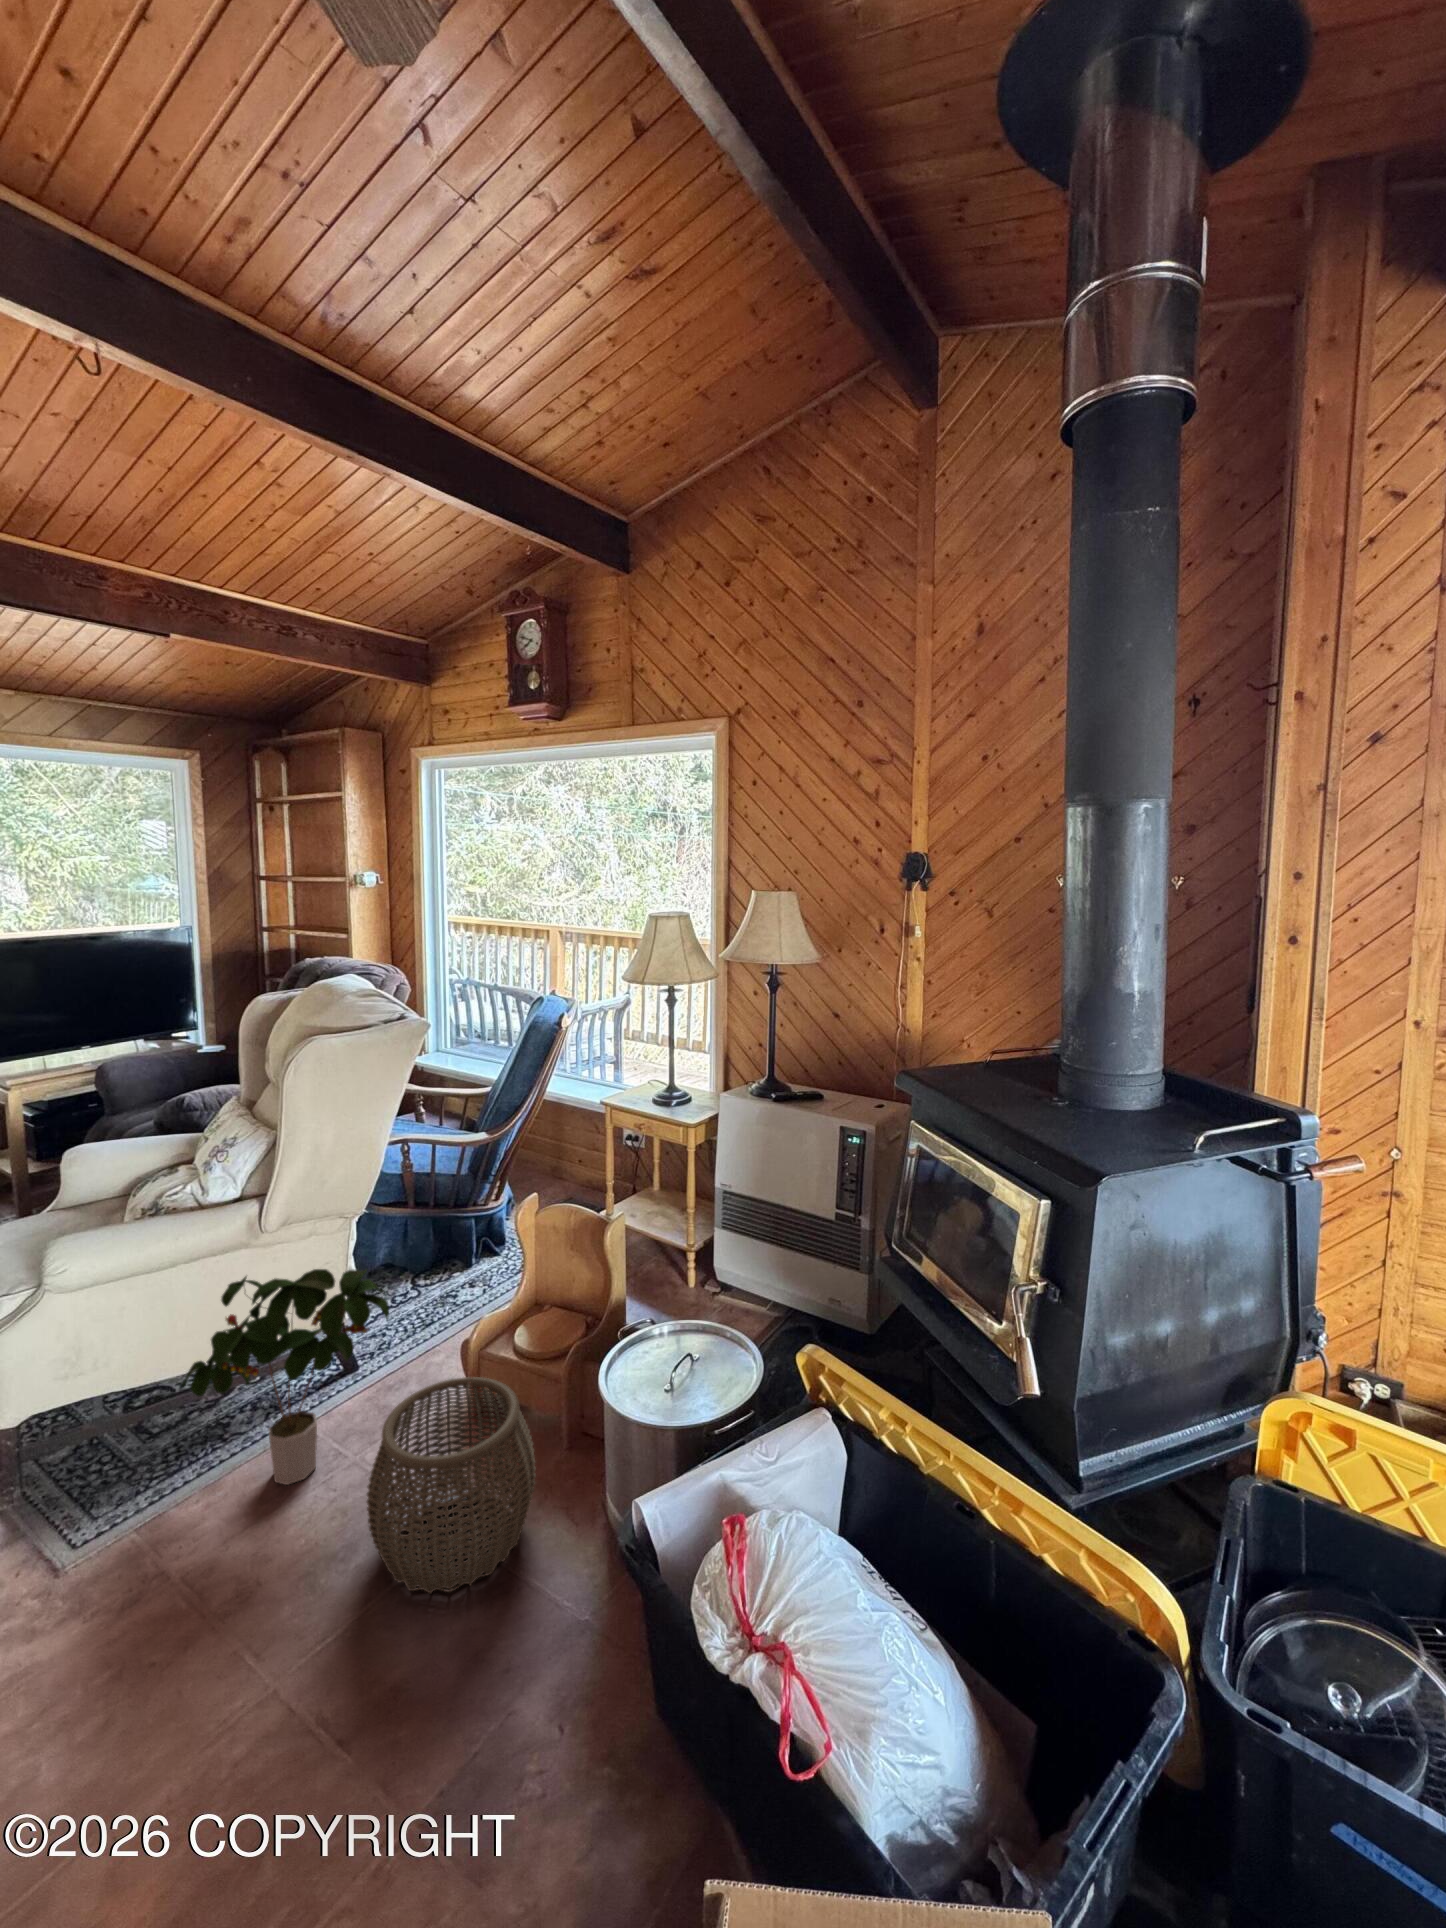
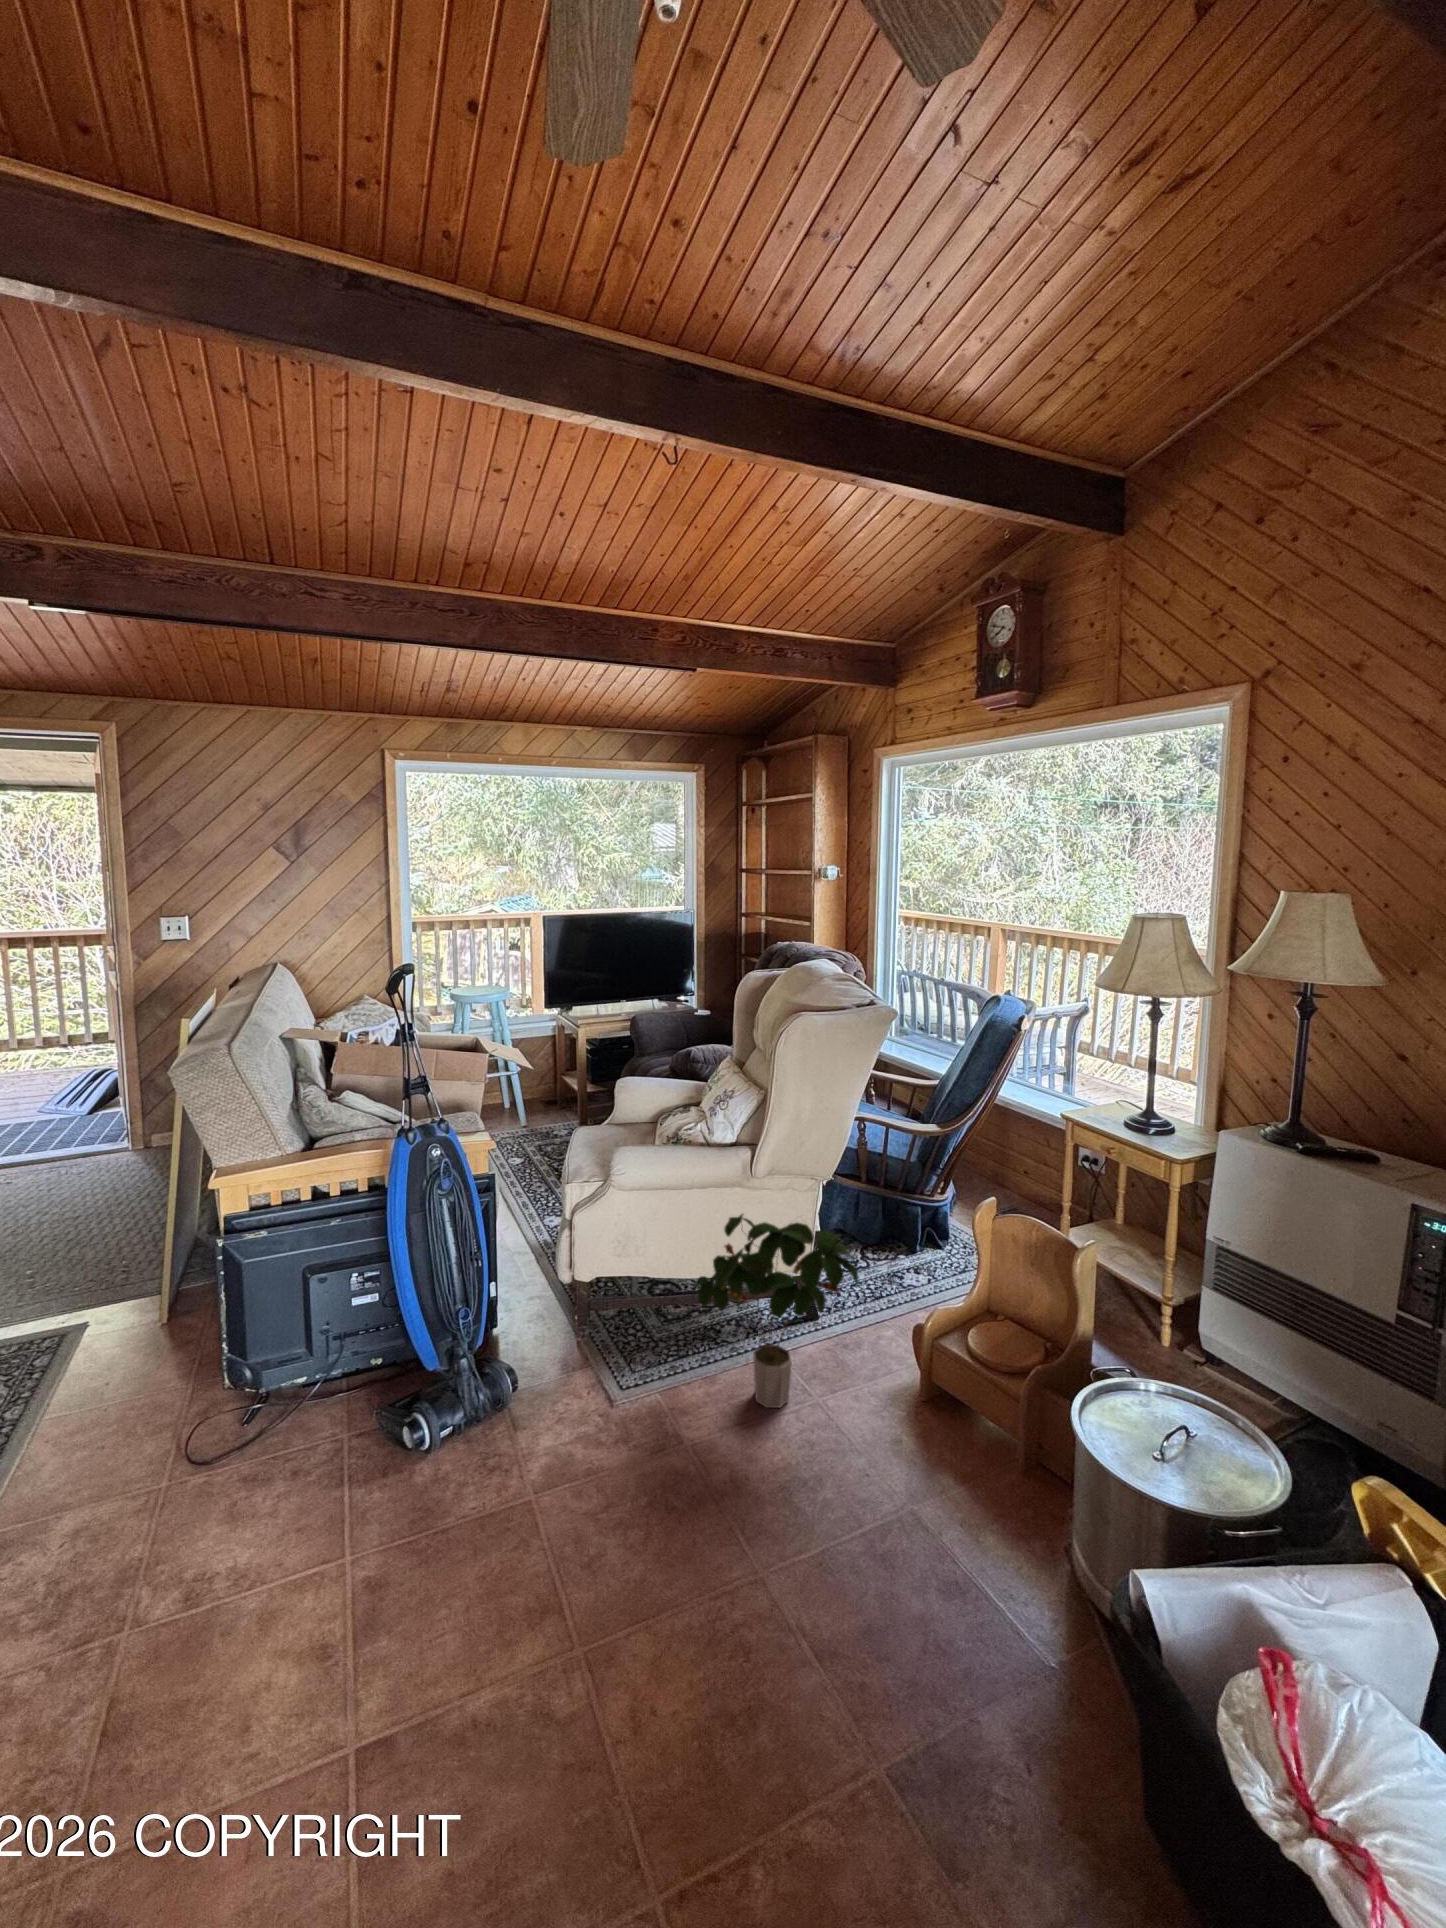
woven basket: present [367,1377,536,1593] -> none [840,1363,1006,1580]

